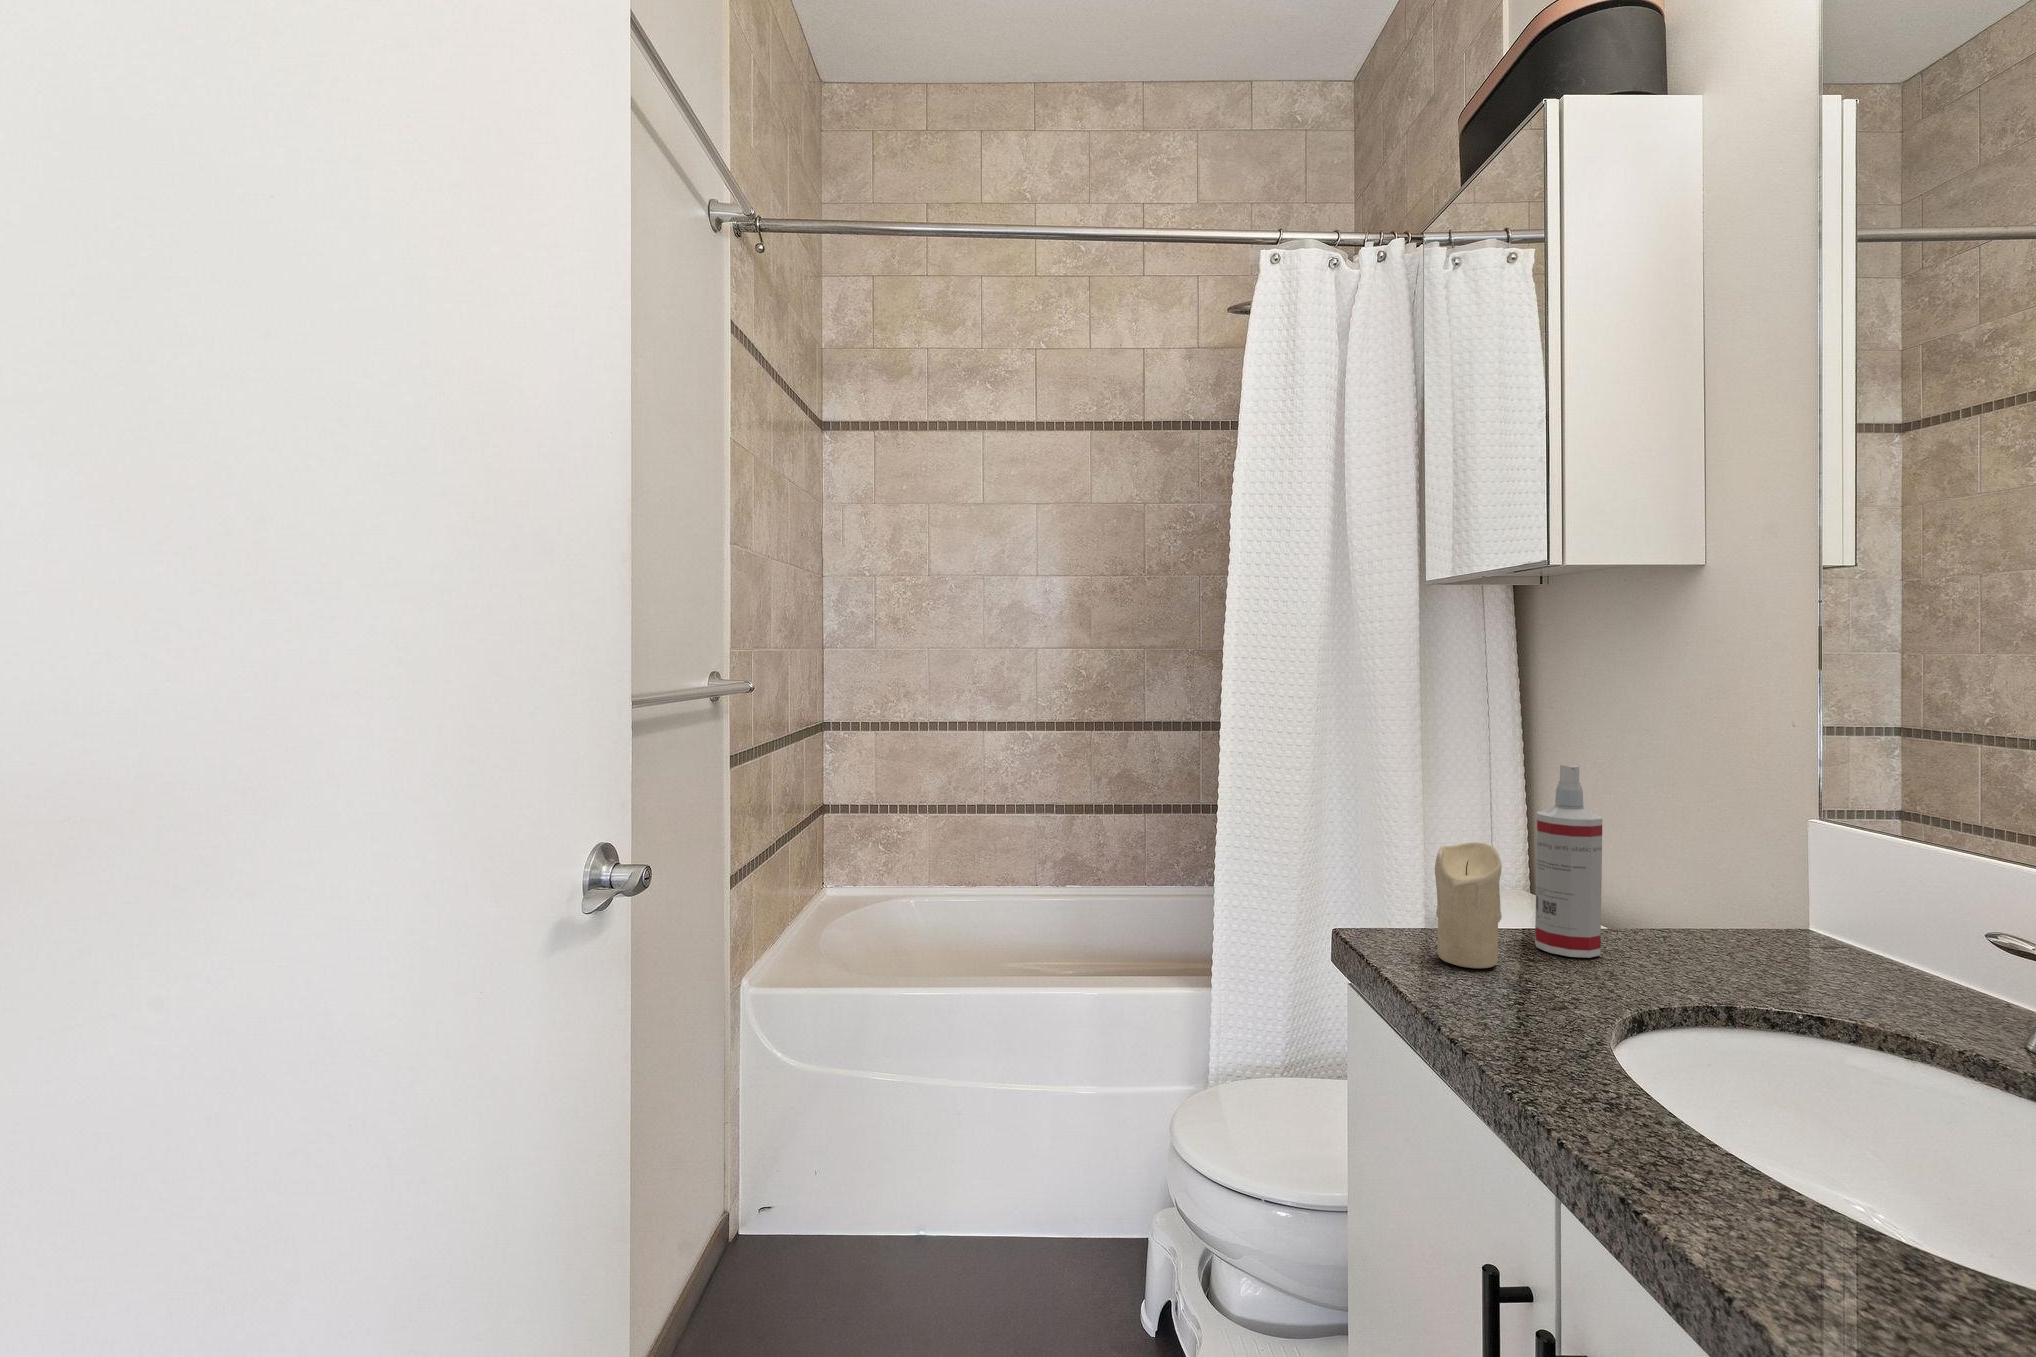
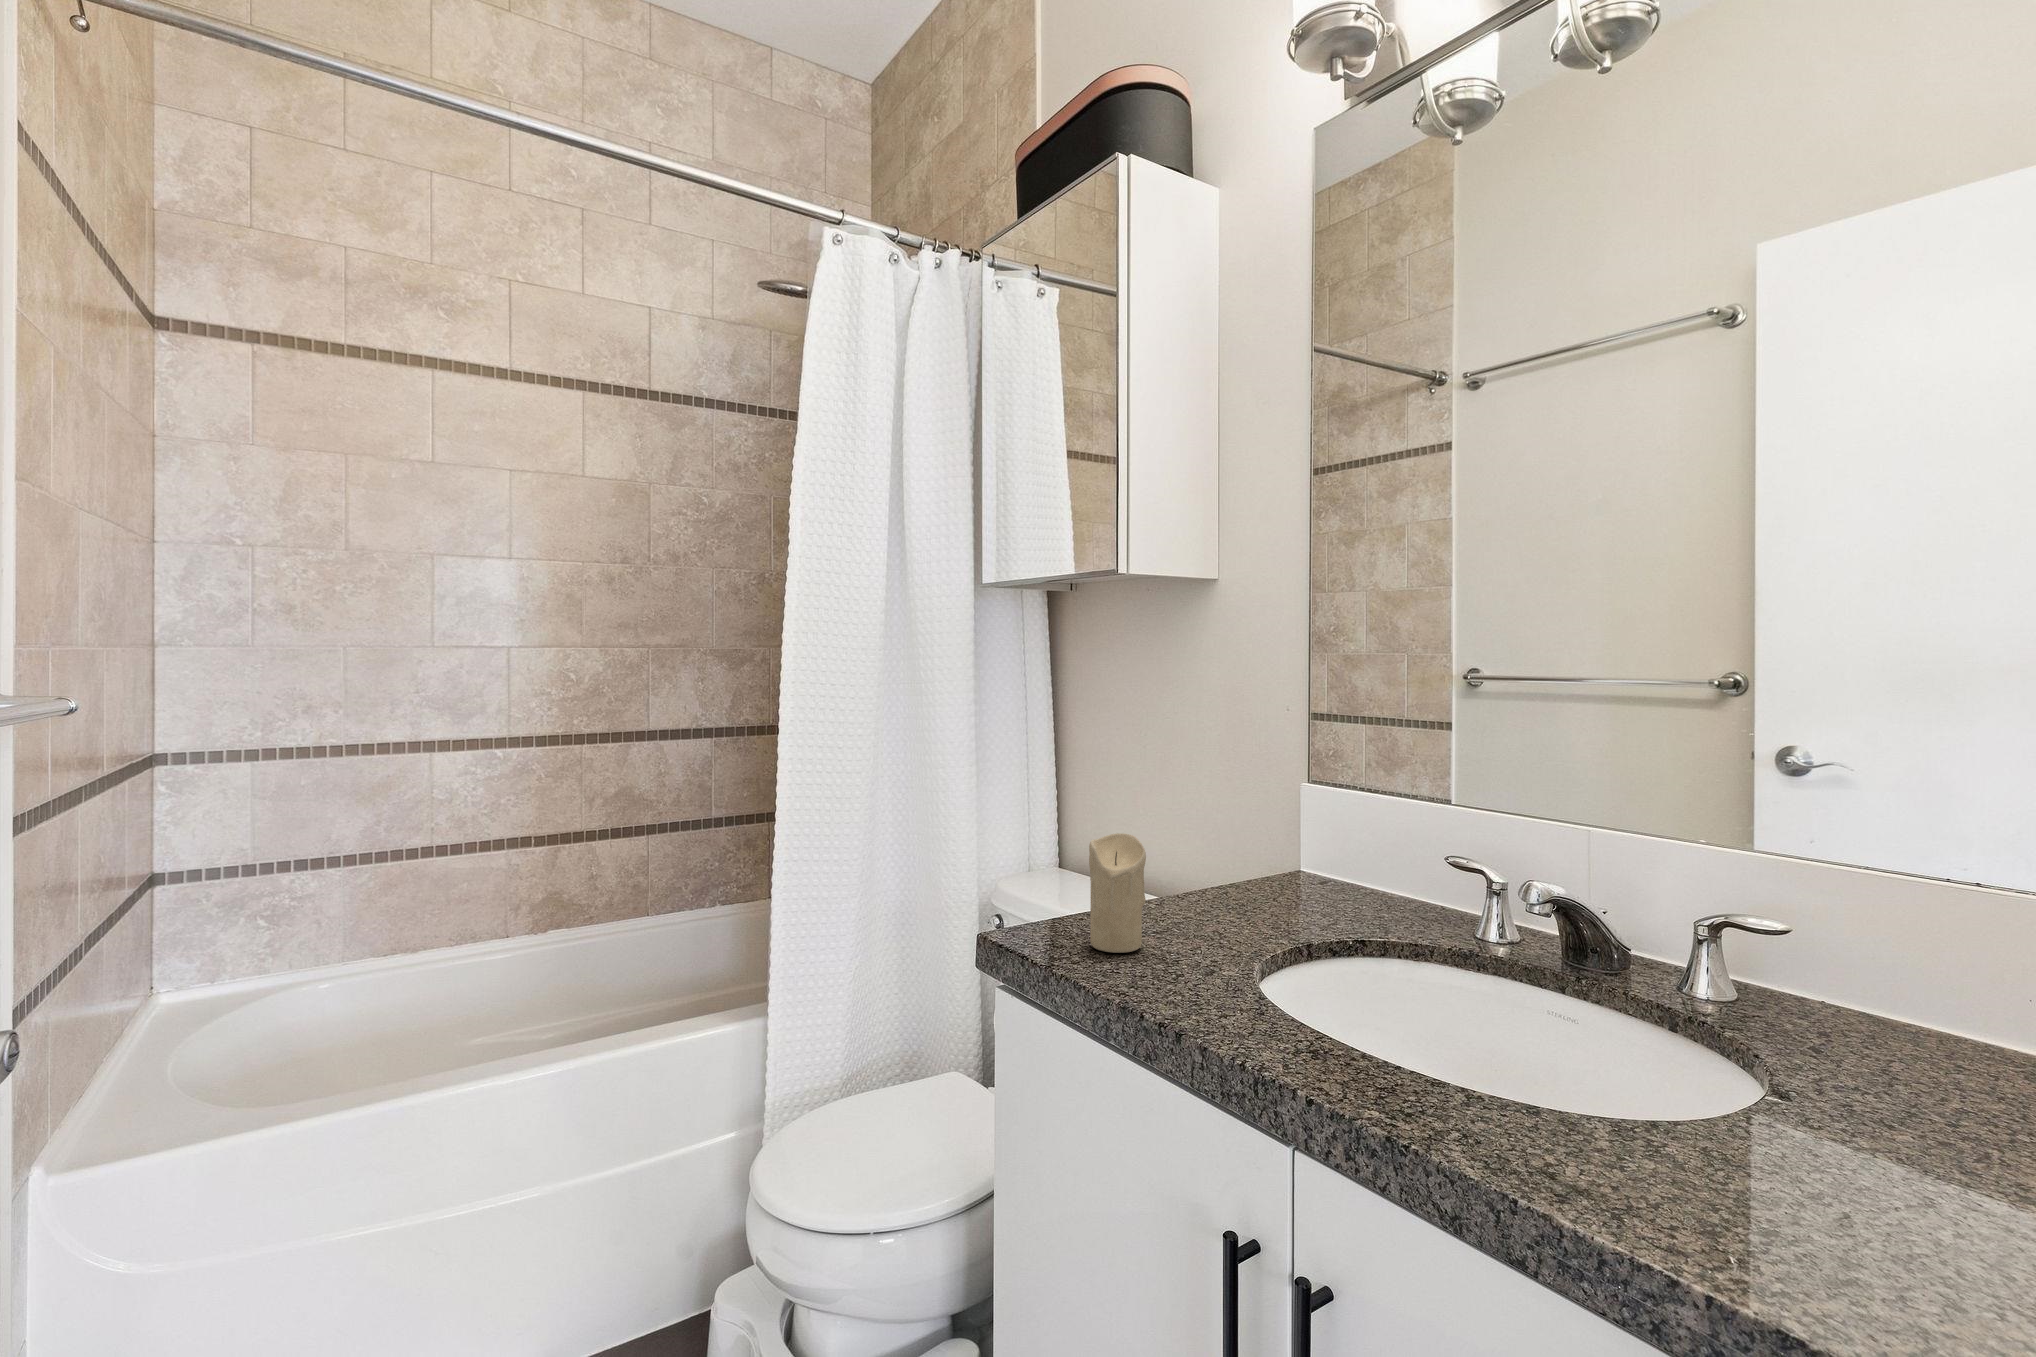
spray bottle: present [1535,765,1602,958] -> none [1149,755,1202,927]

